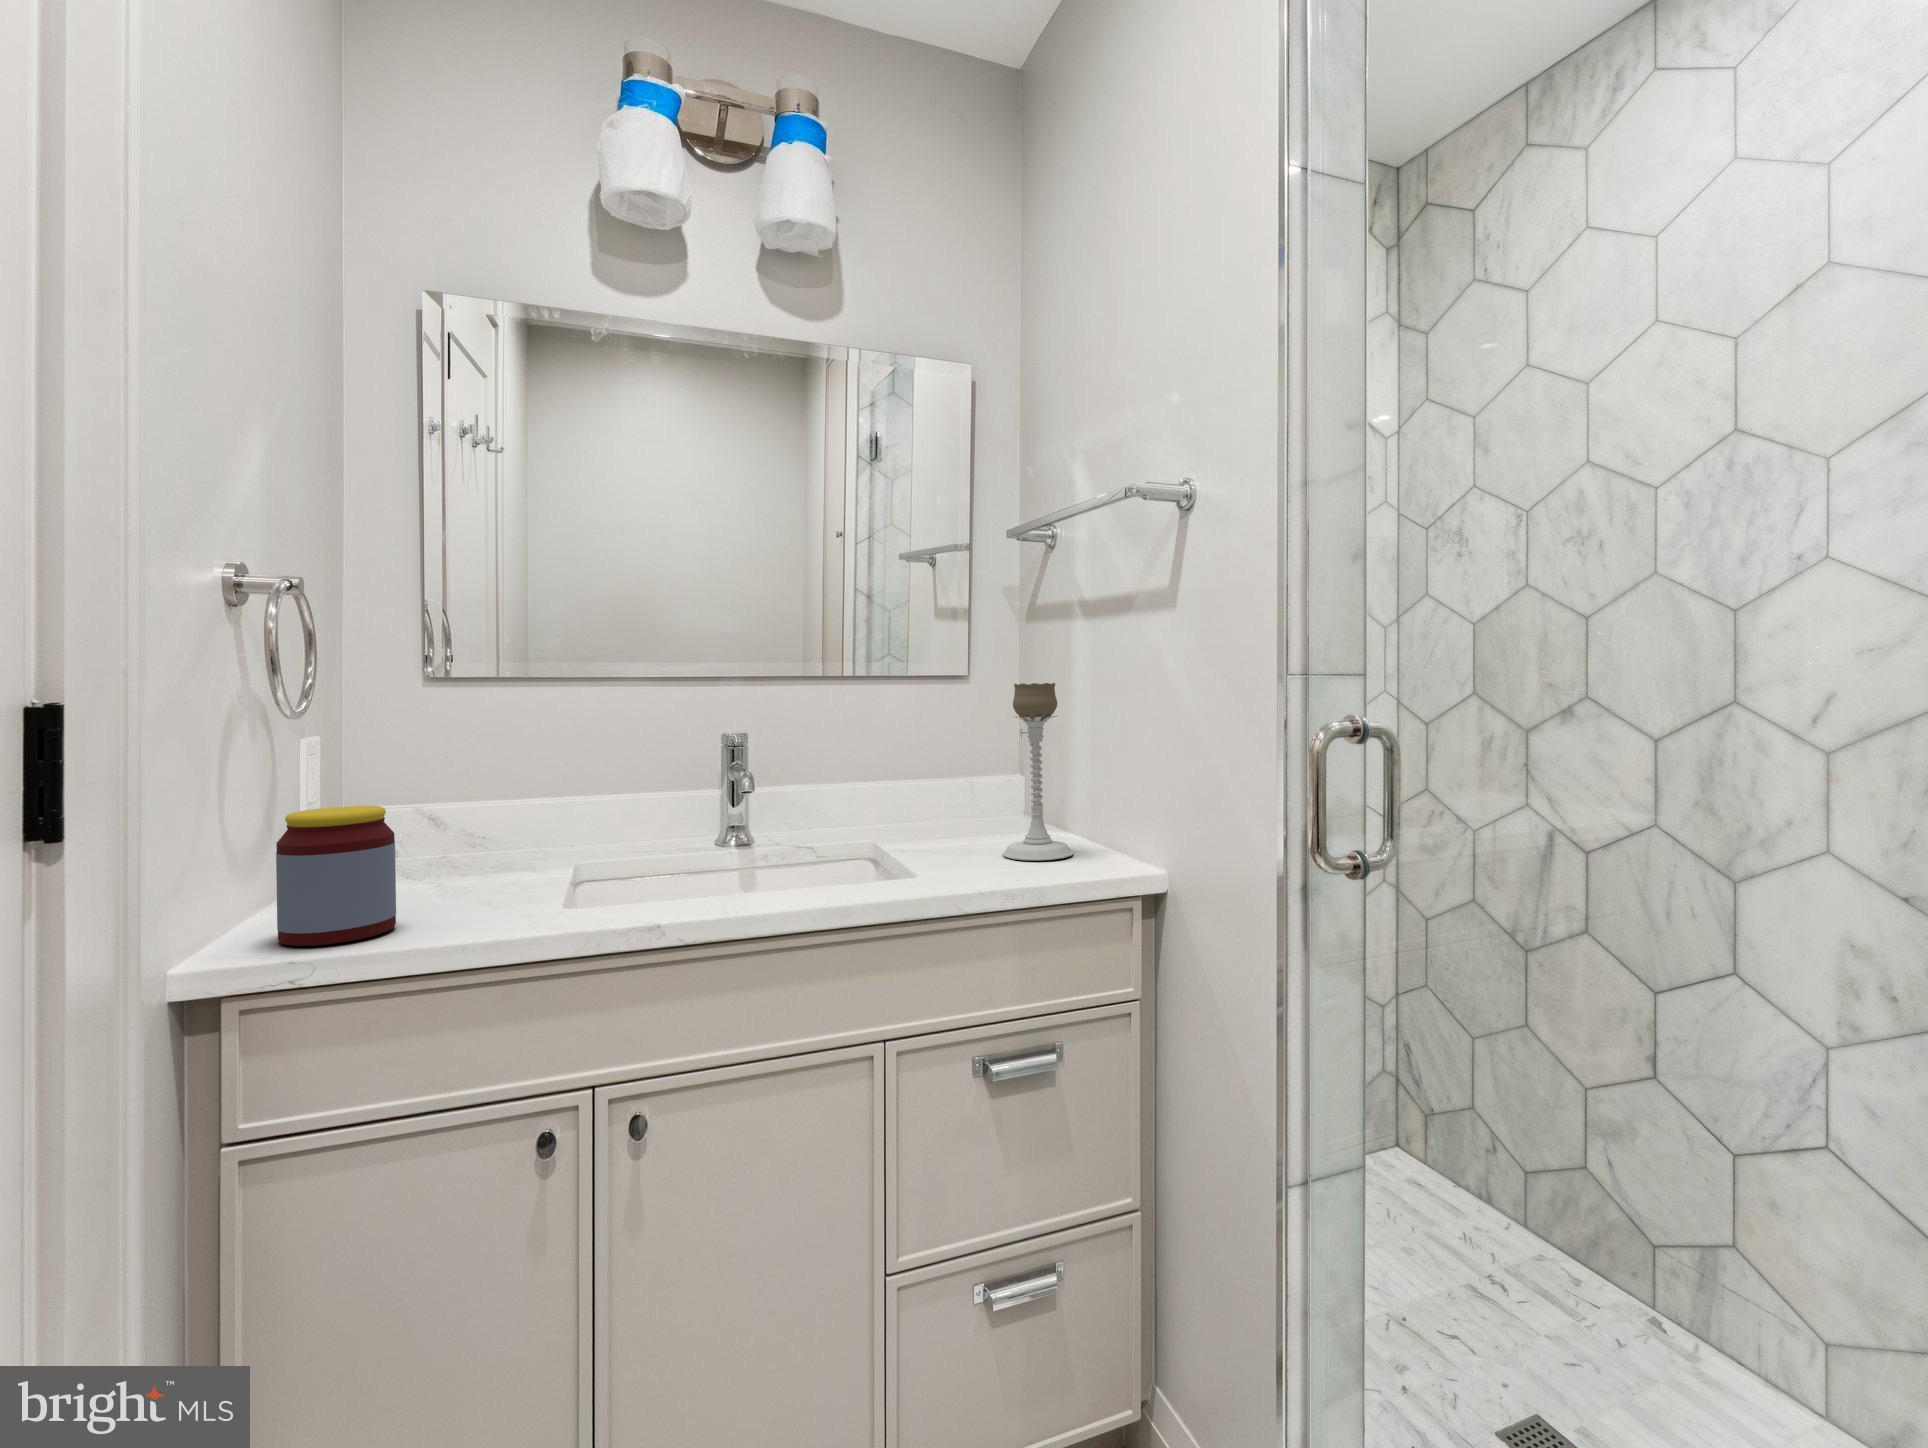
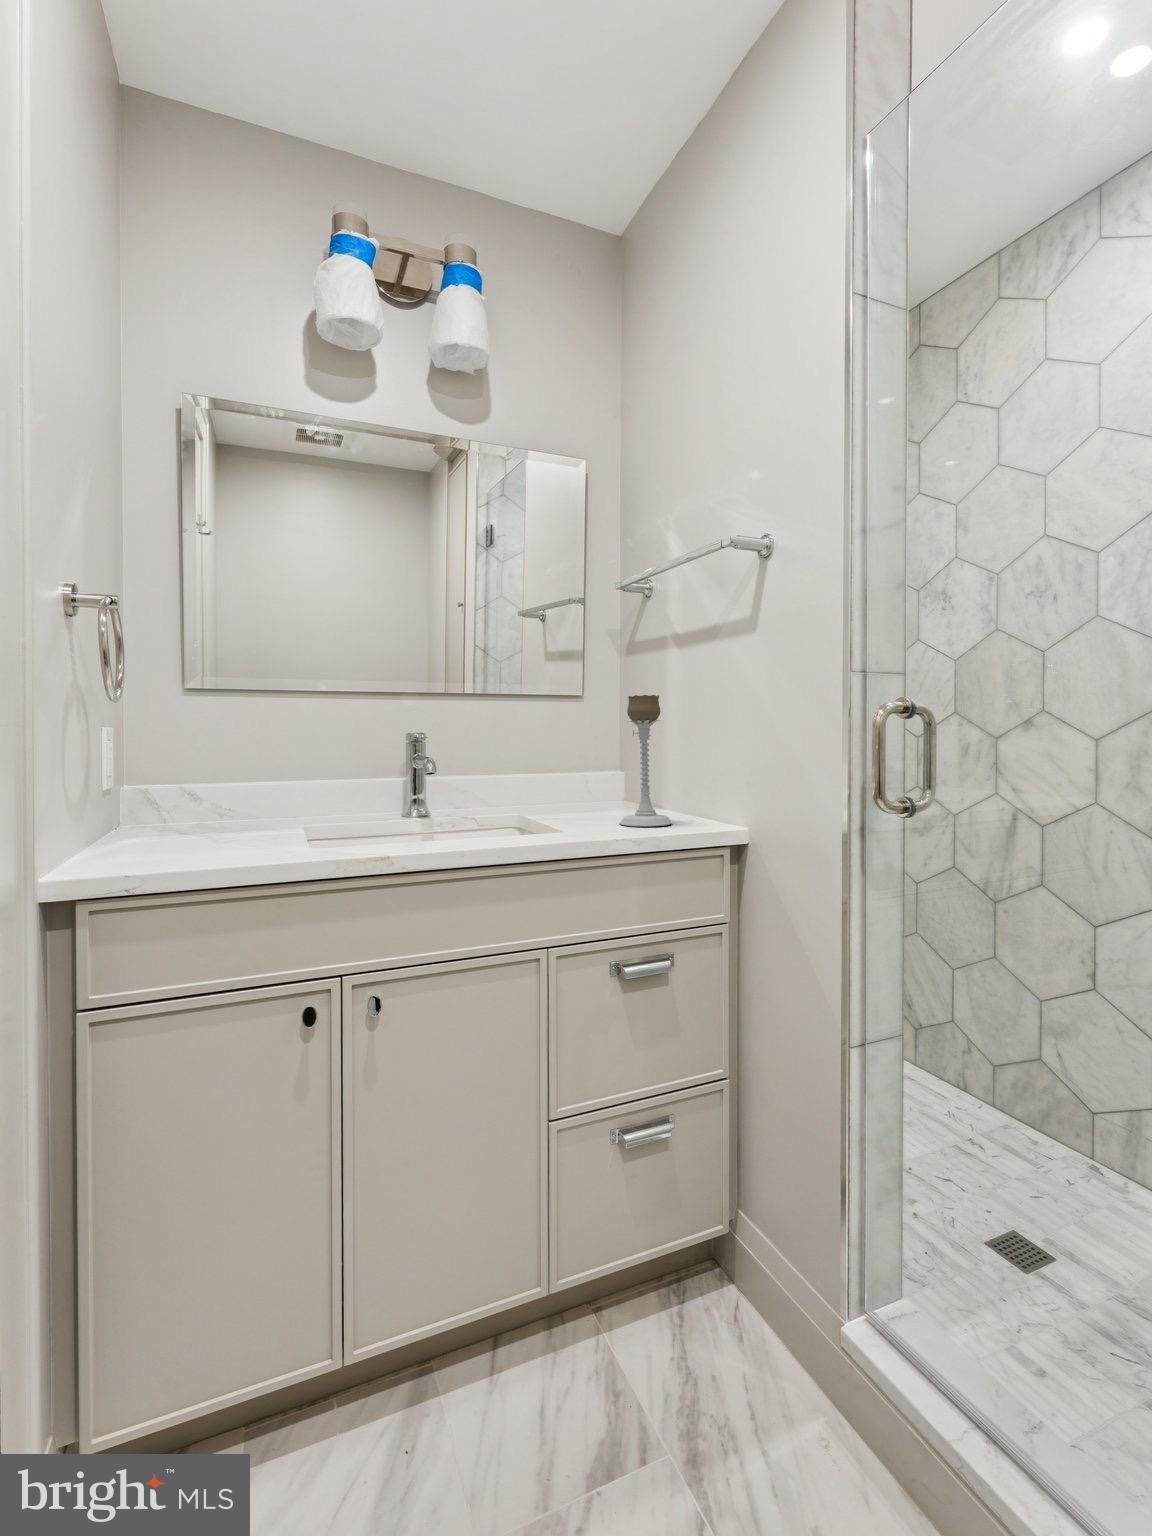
jar: present [276,806,396,946] -> none [108,769,193,866]

